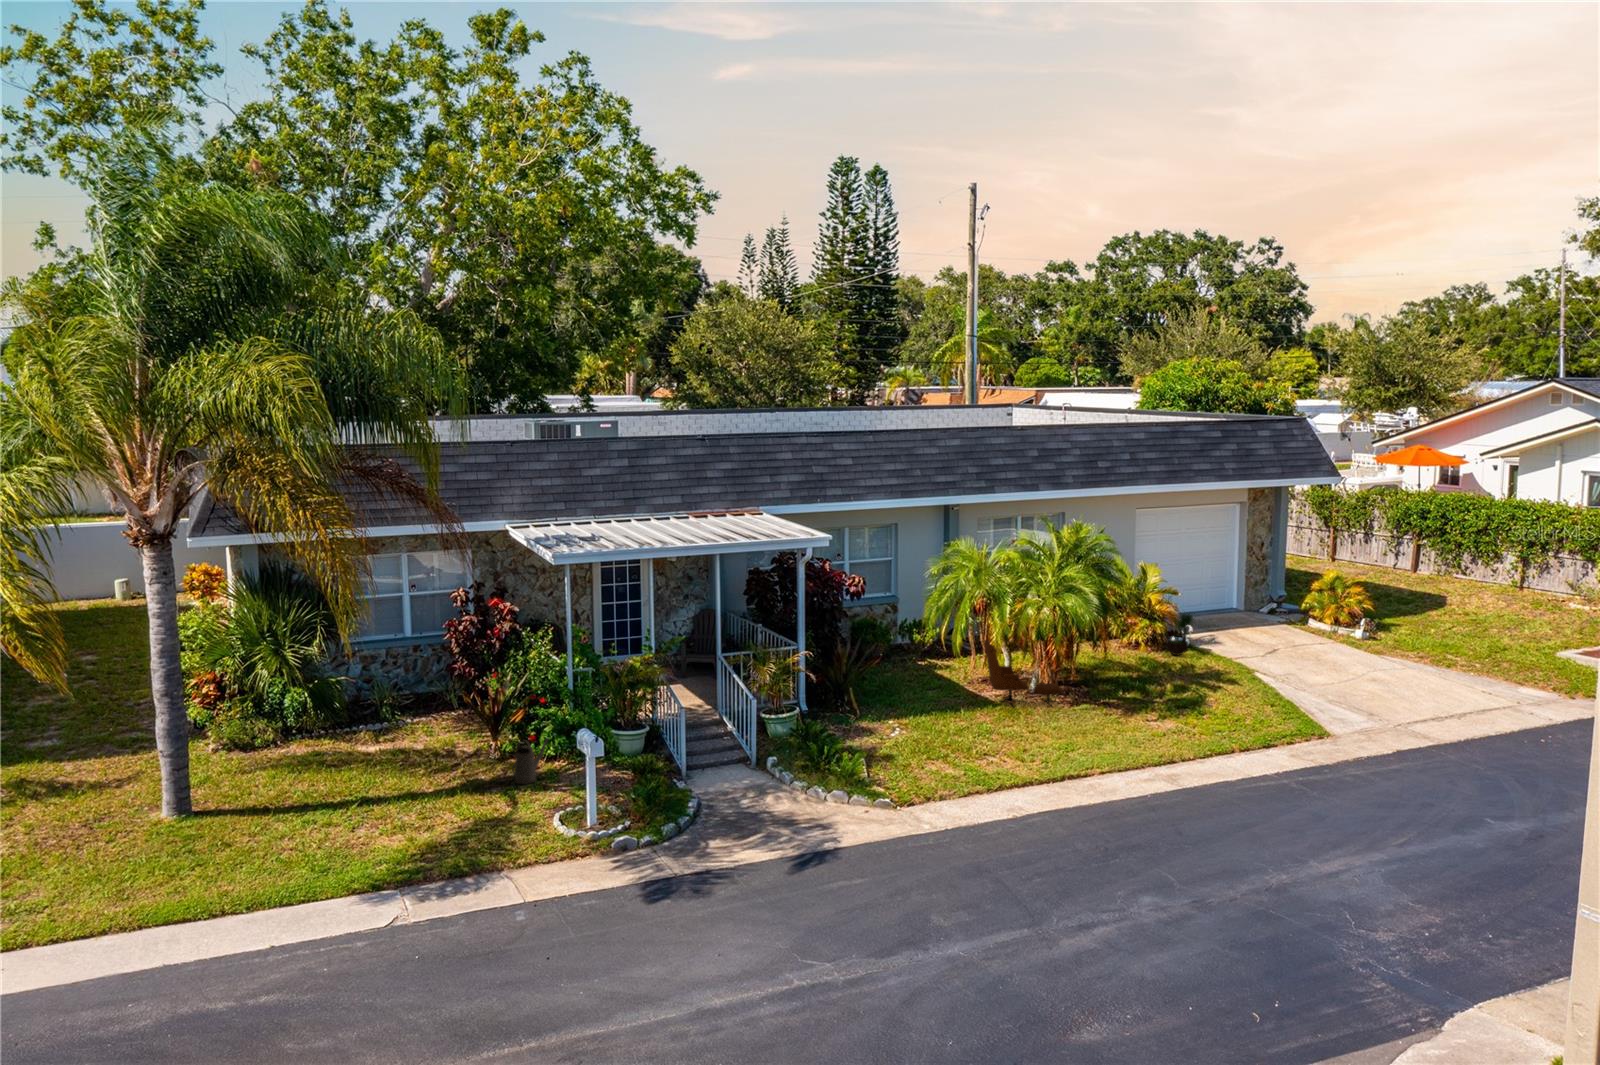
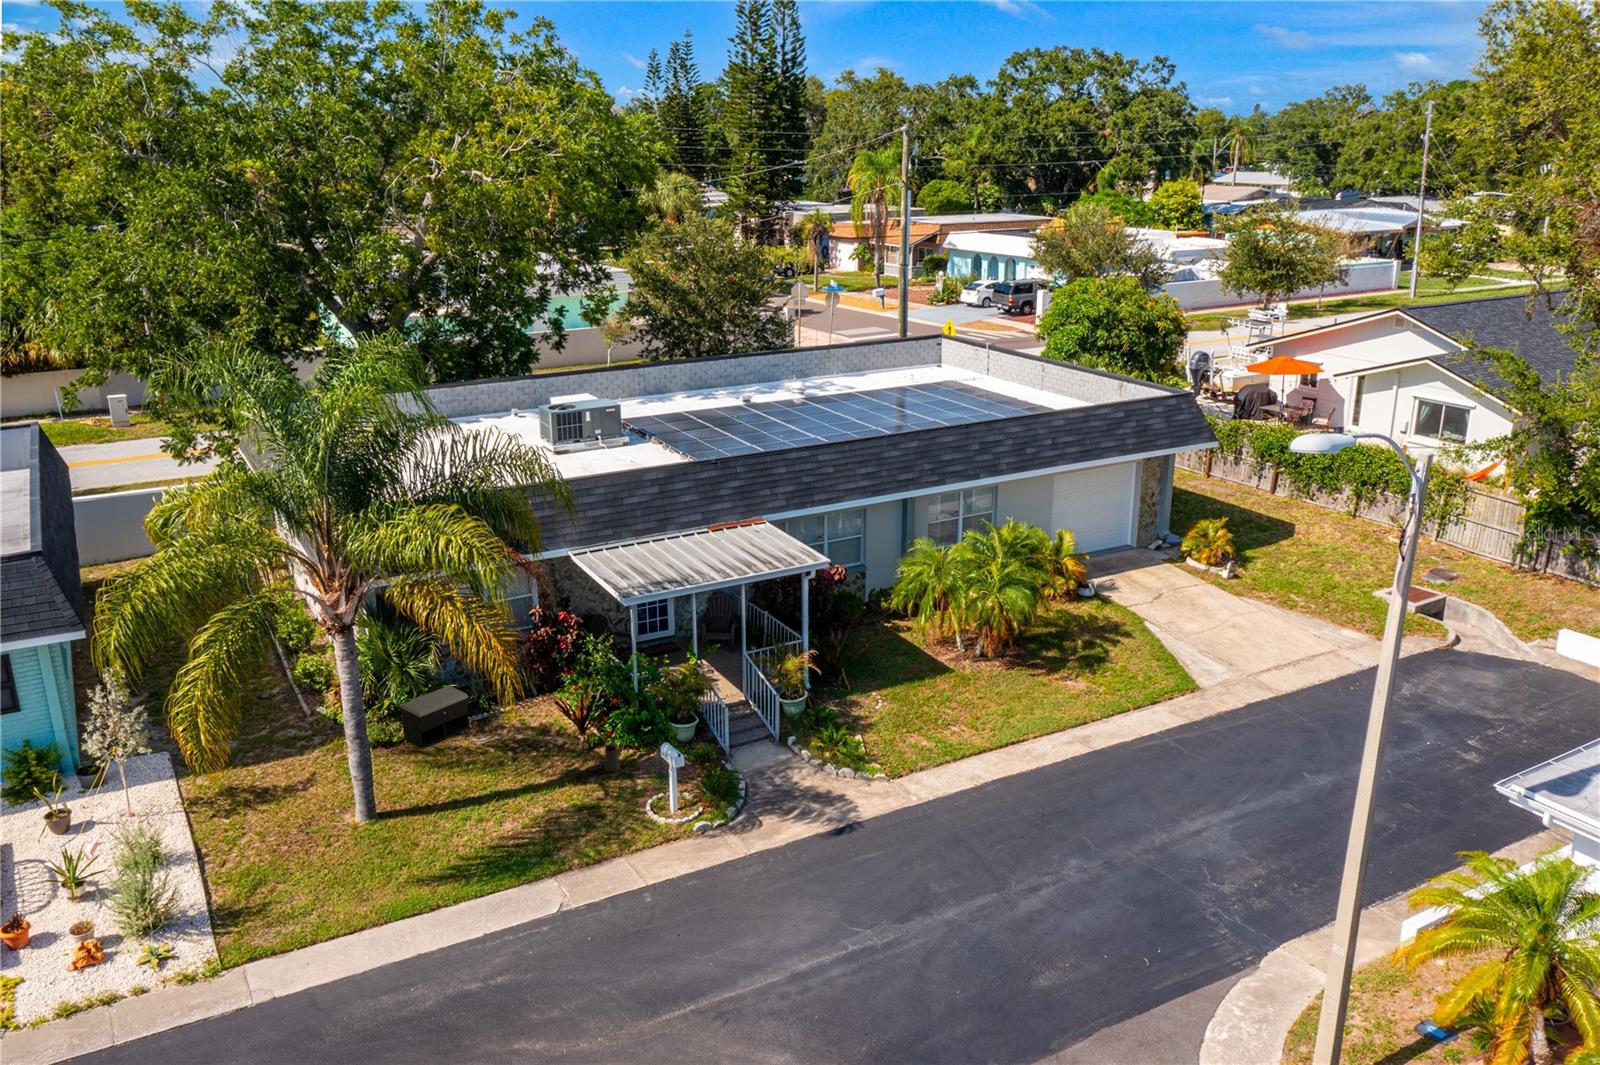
potted tree: present [1166,613,1195,655] -> none [1077,570,1100,604]
lounge chair: present [984,640,1063,707] -> none [942,619,1001,673]
storage bench: none [271,682,361,755] -> present [401,686,470,749]

